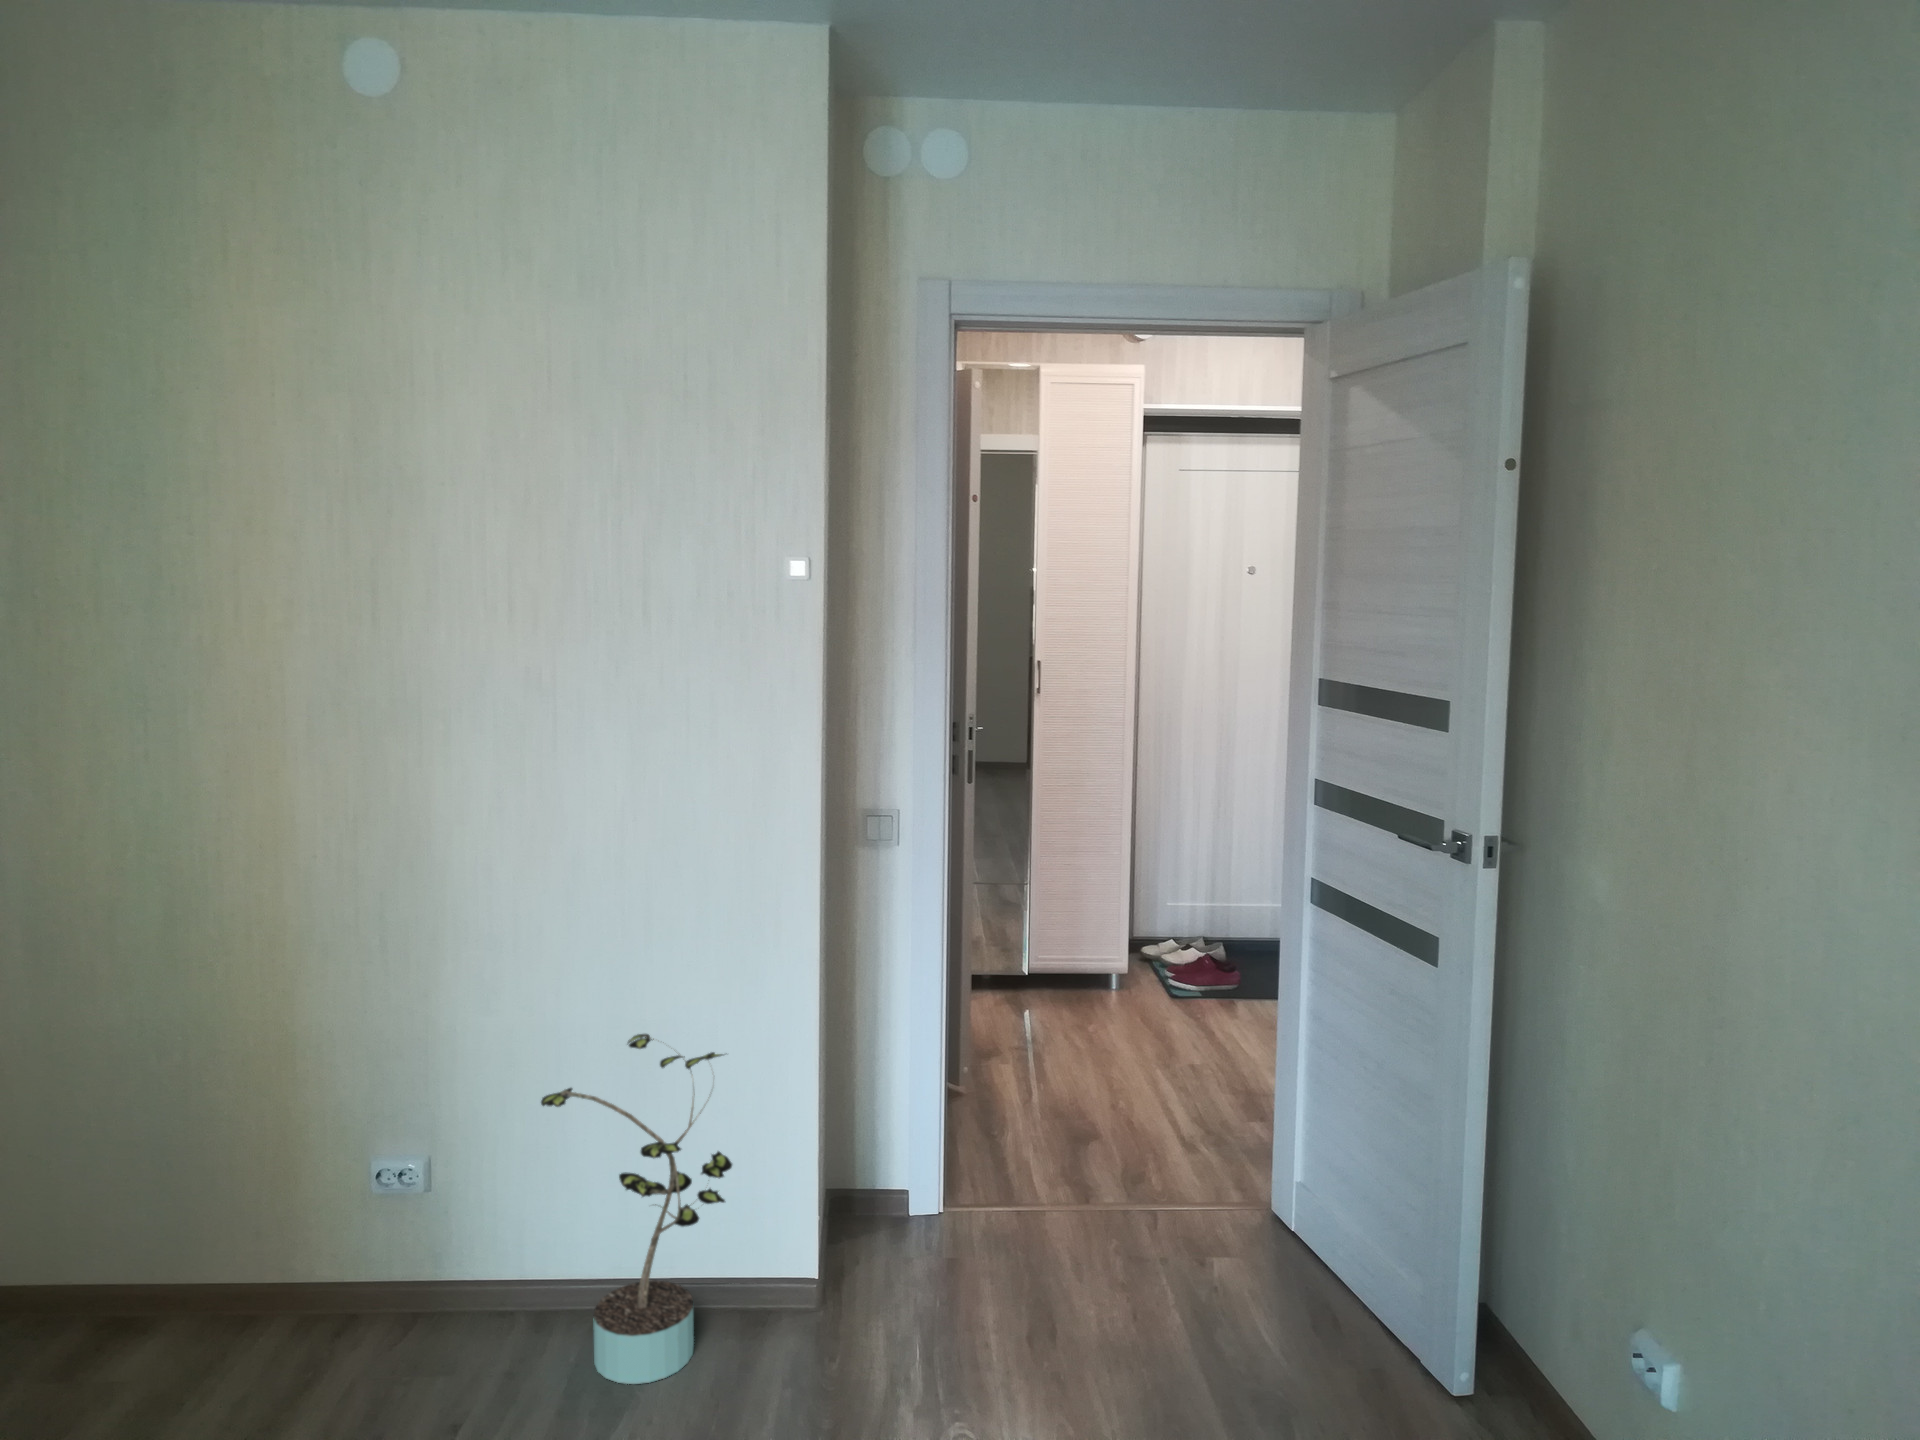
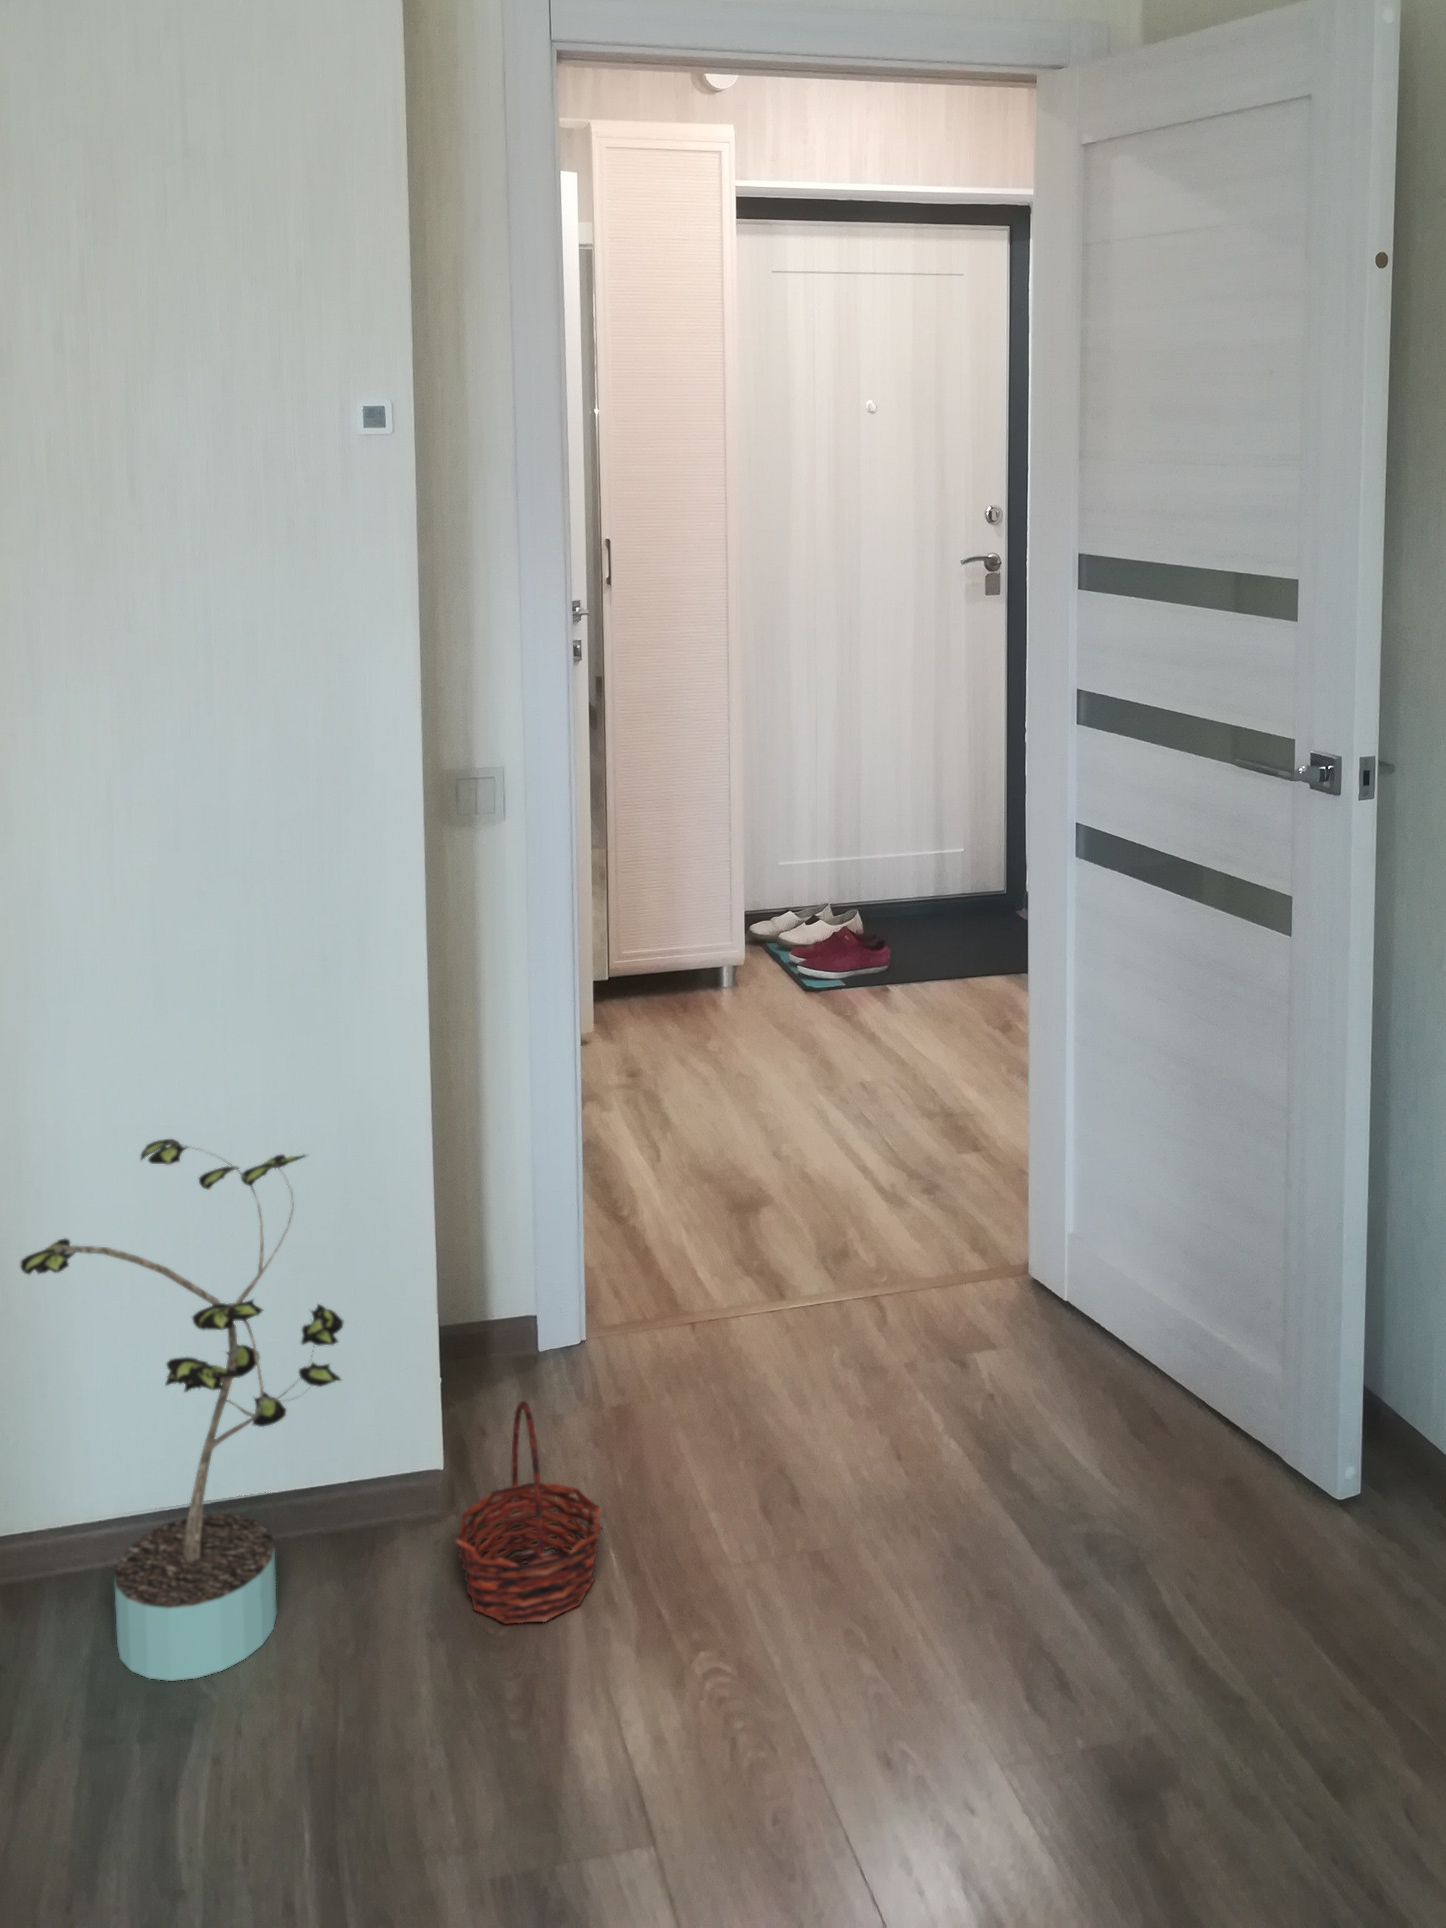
basket: none [804,1238,904,1391] -> present [456,1401,602,1623]

